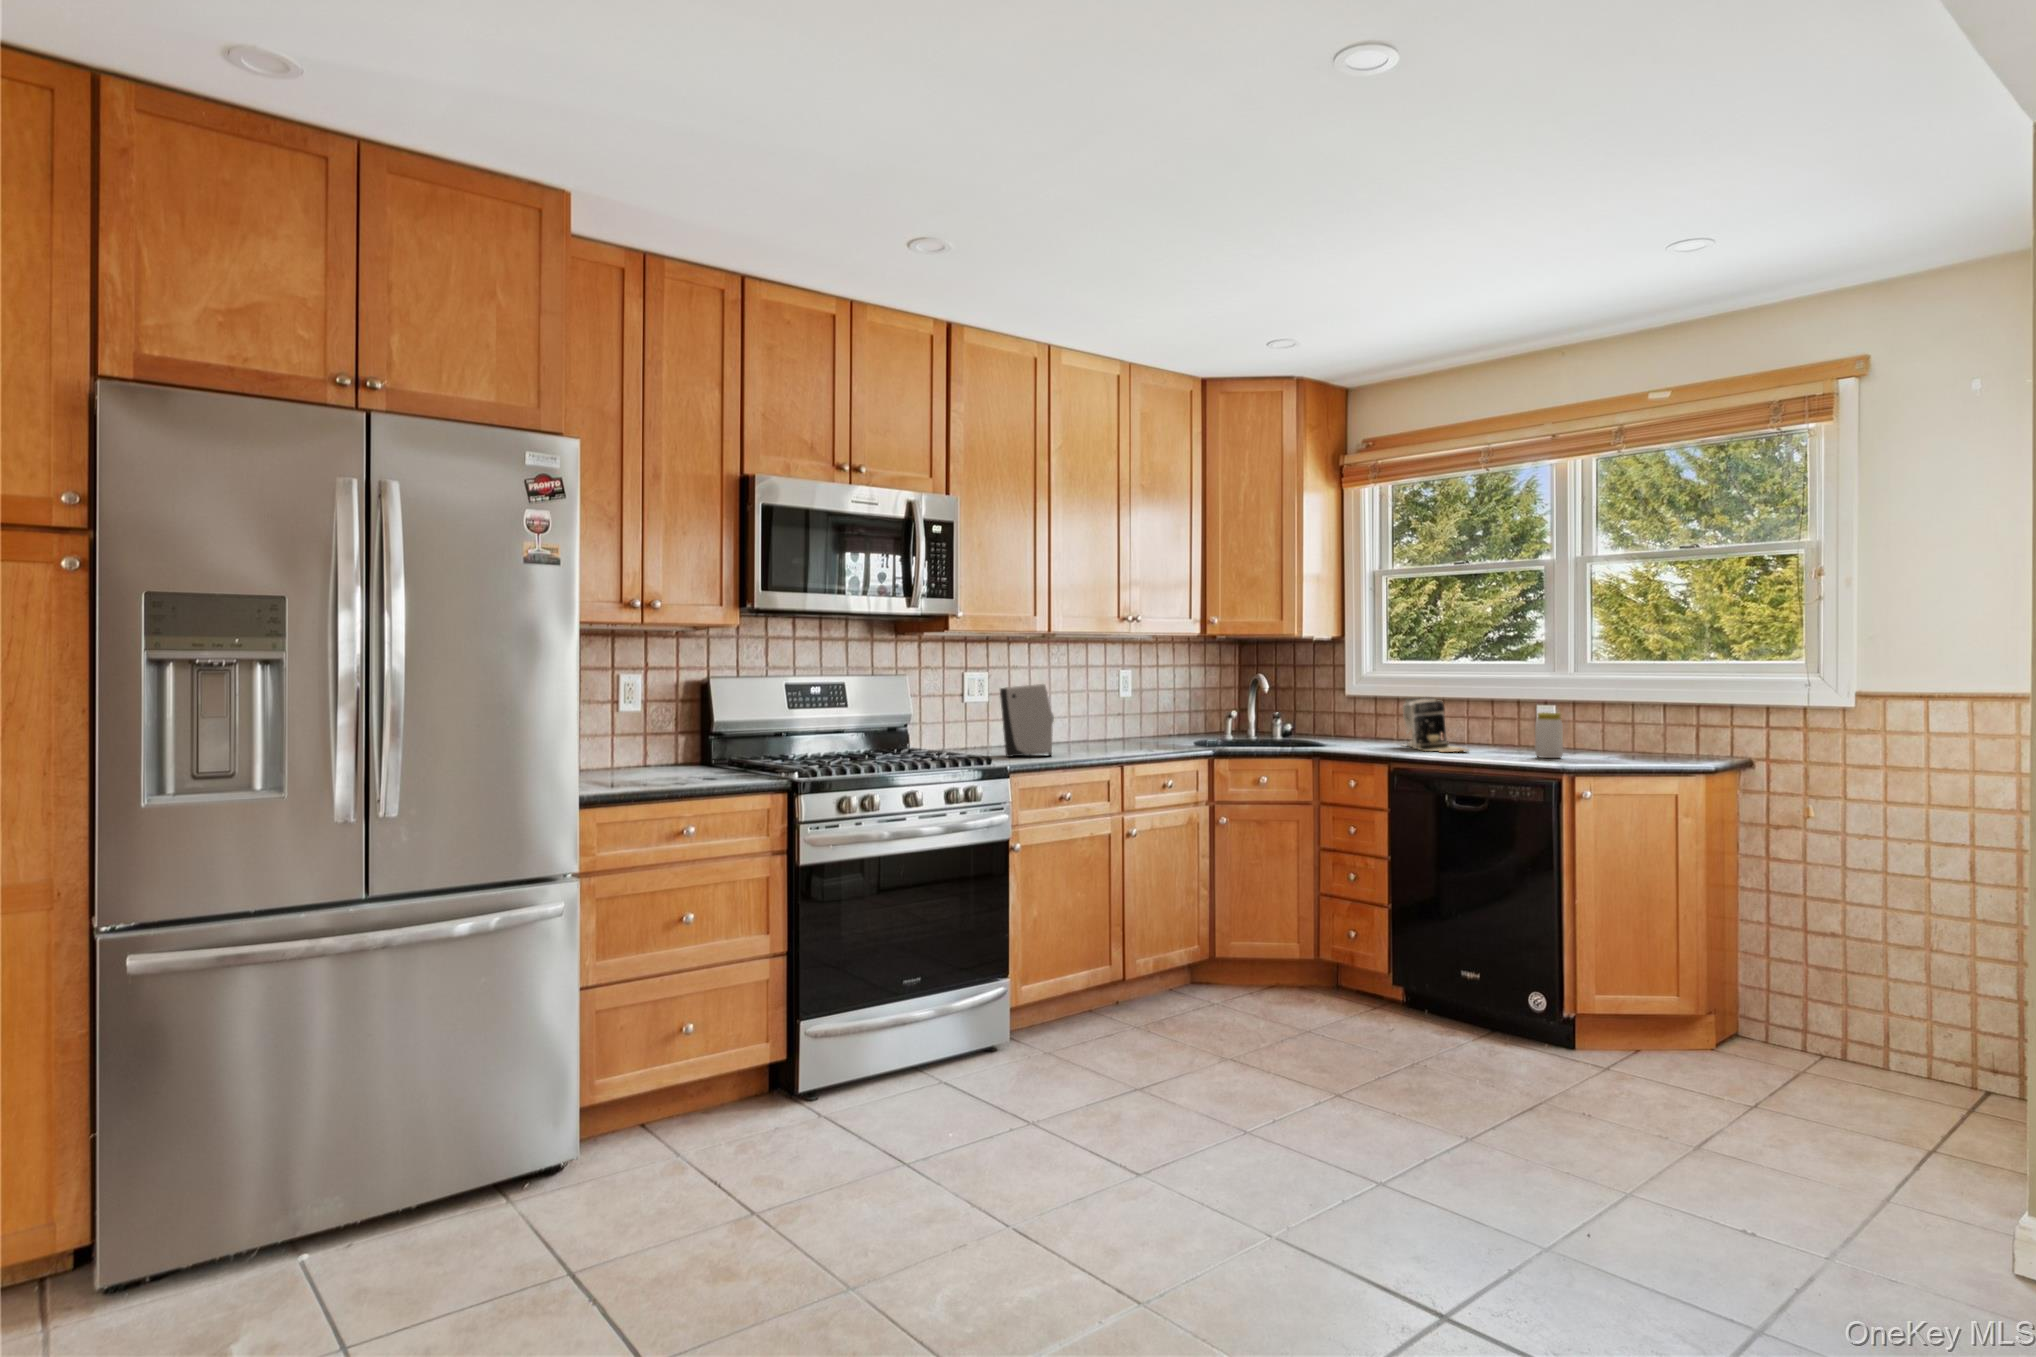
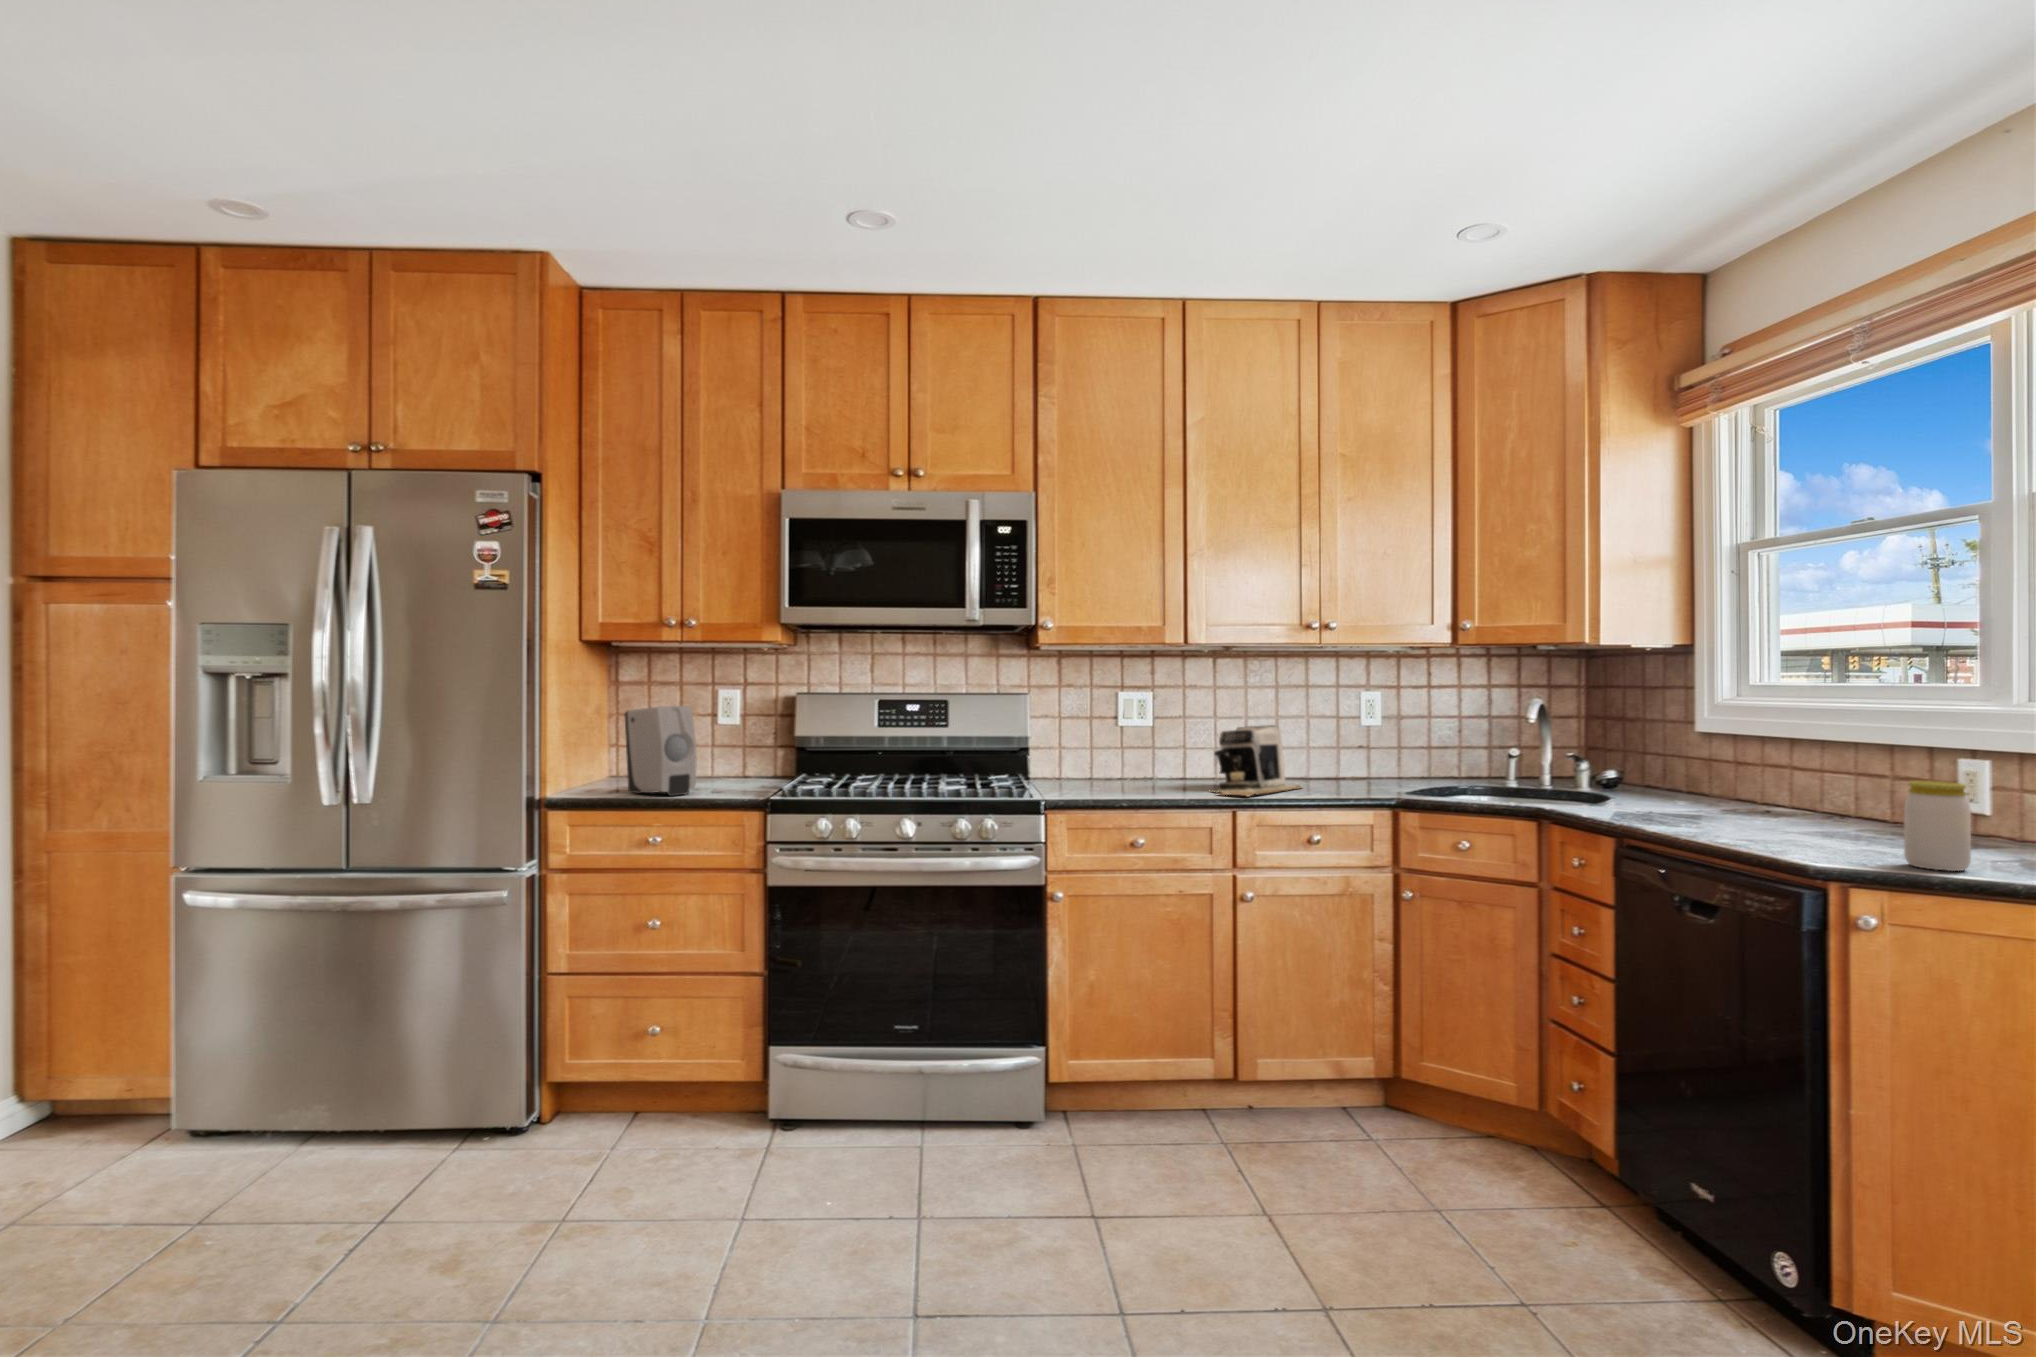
soap dispenser: present [1000,684,1054,757] -> present [625,706,697,796]
coffee maker: present [1403,697,1468,752] -> present [1214,725,1301,797]

